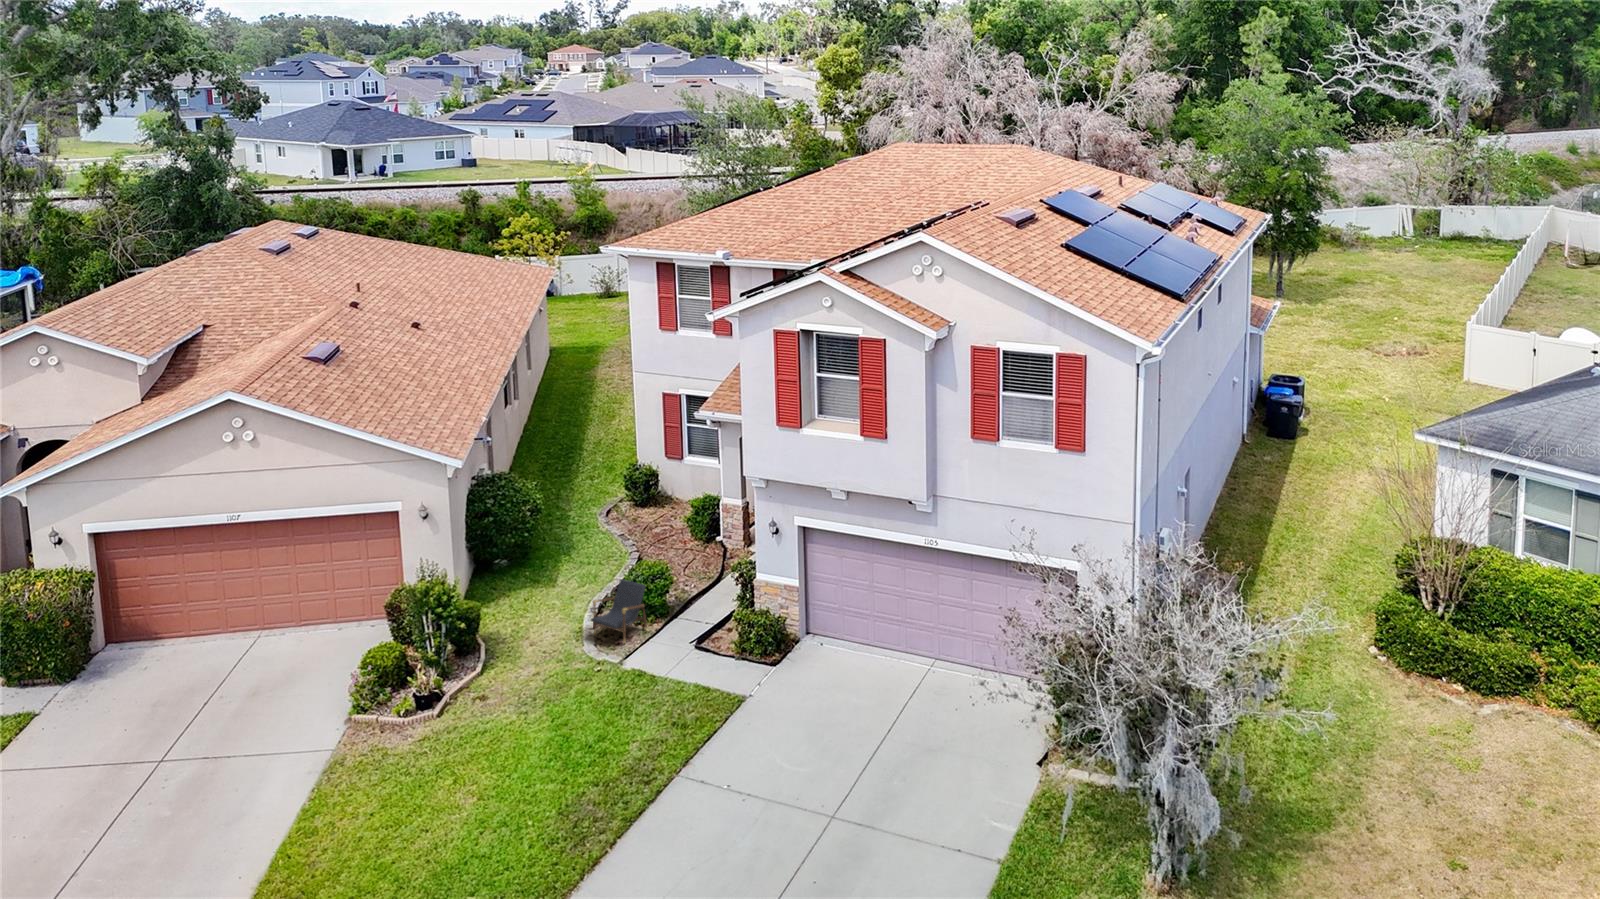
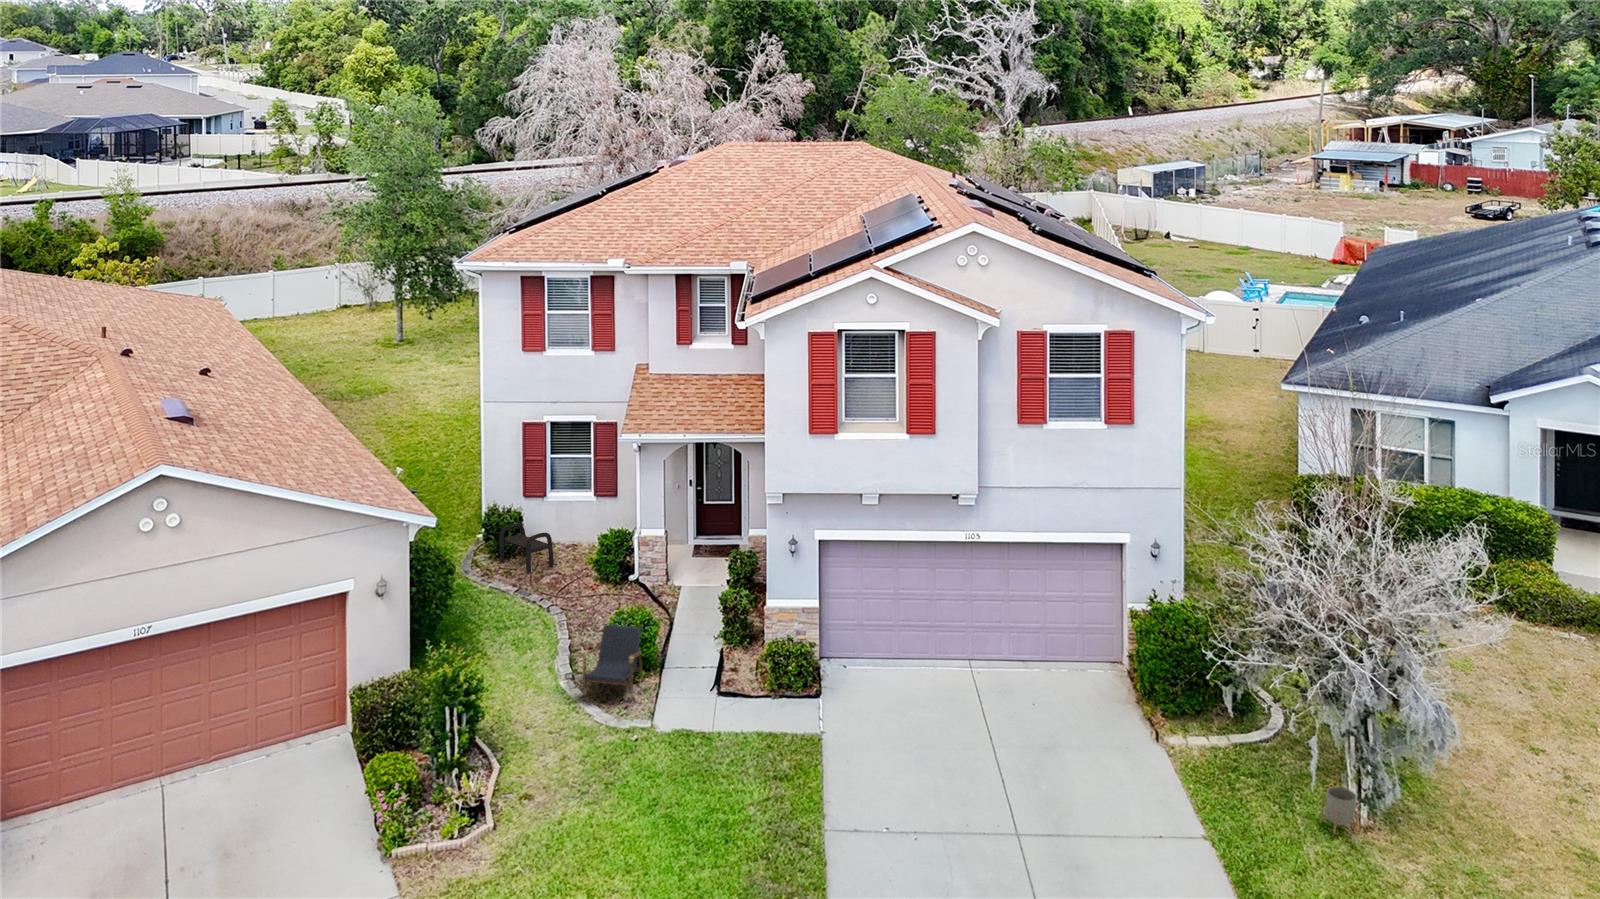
bench: none [630,480,669,524] -> present [499,524,554,573]
planter: none [1091,821,1118,868] -> present [1320,787,1359,835]

